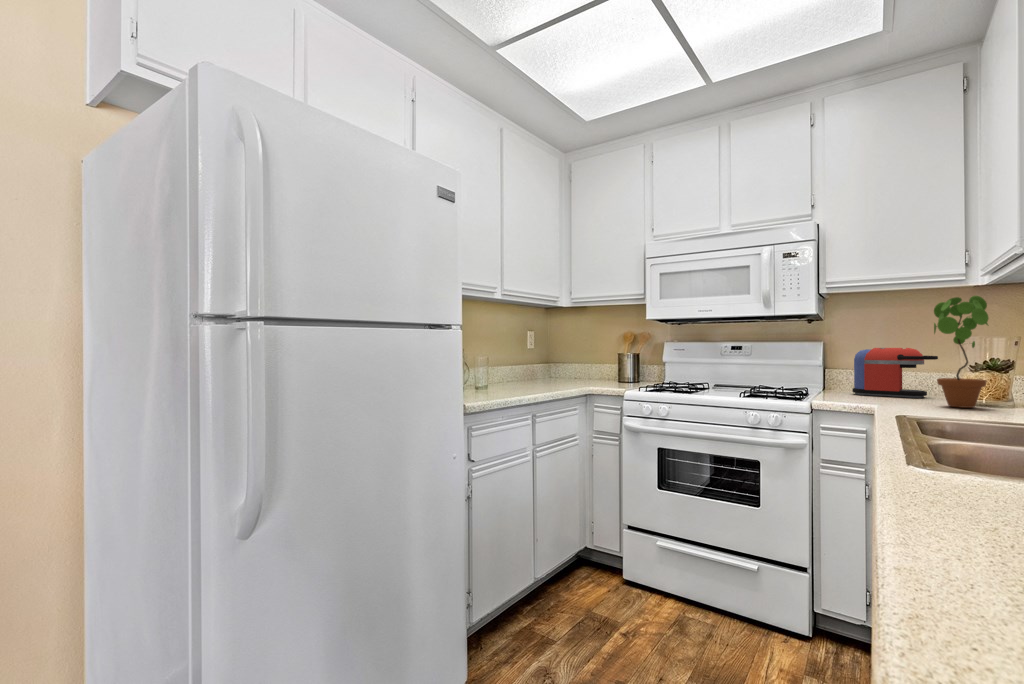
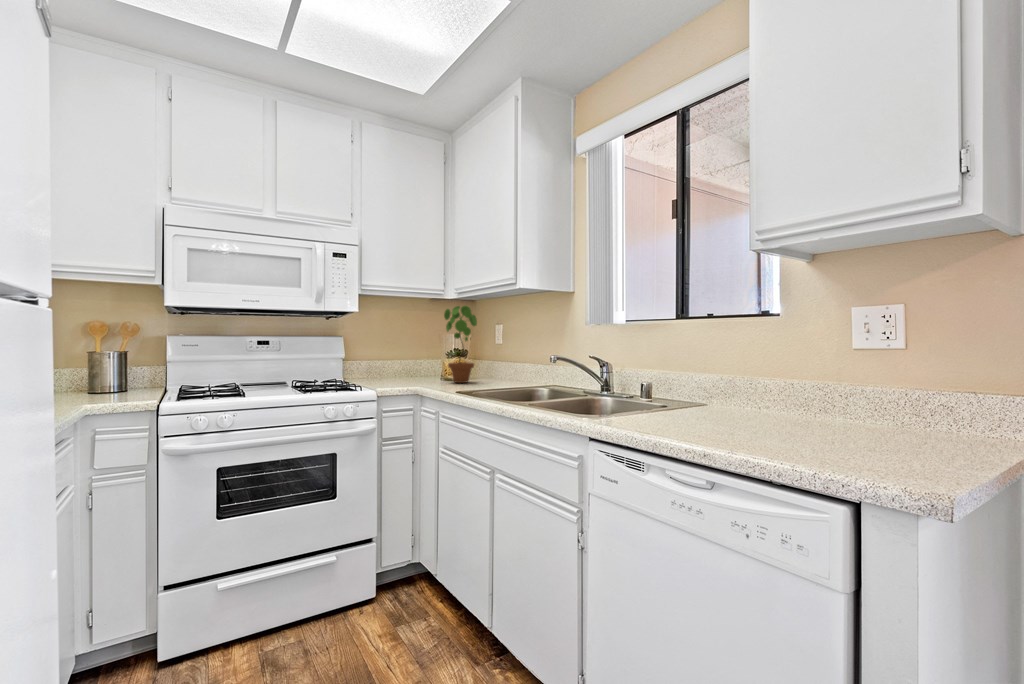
coffee maker: present [852,348,938,398] -> none [375,341,429,380]

